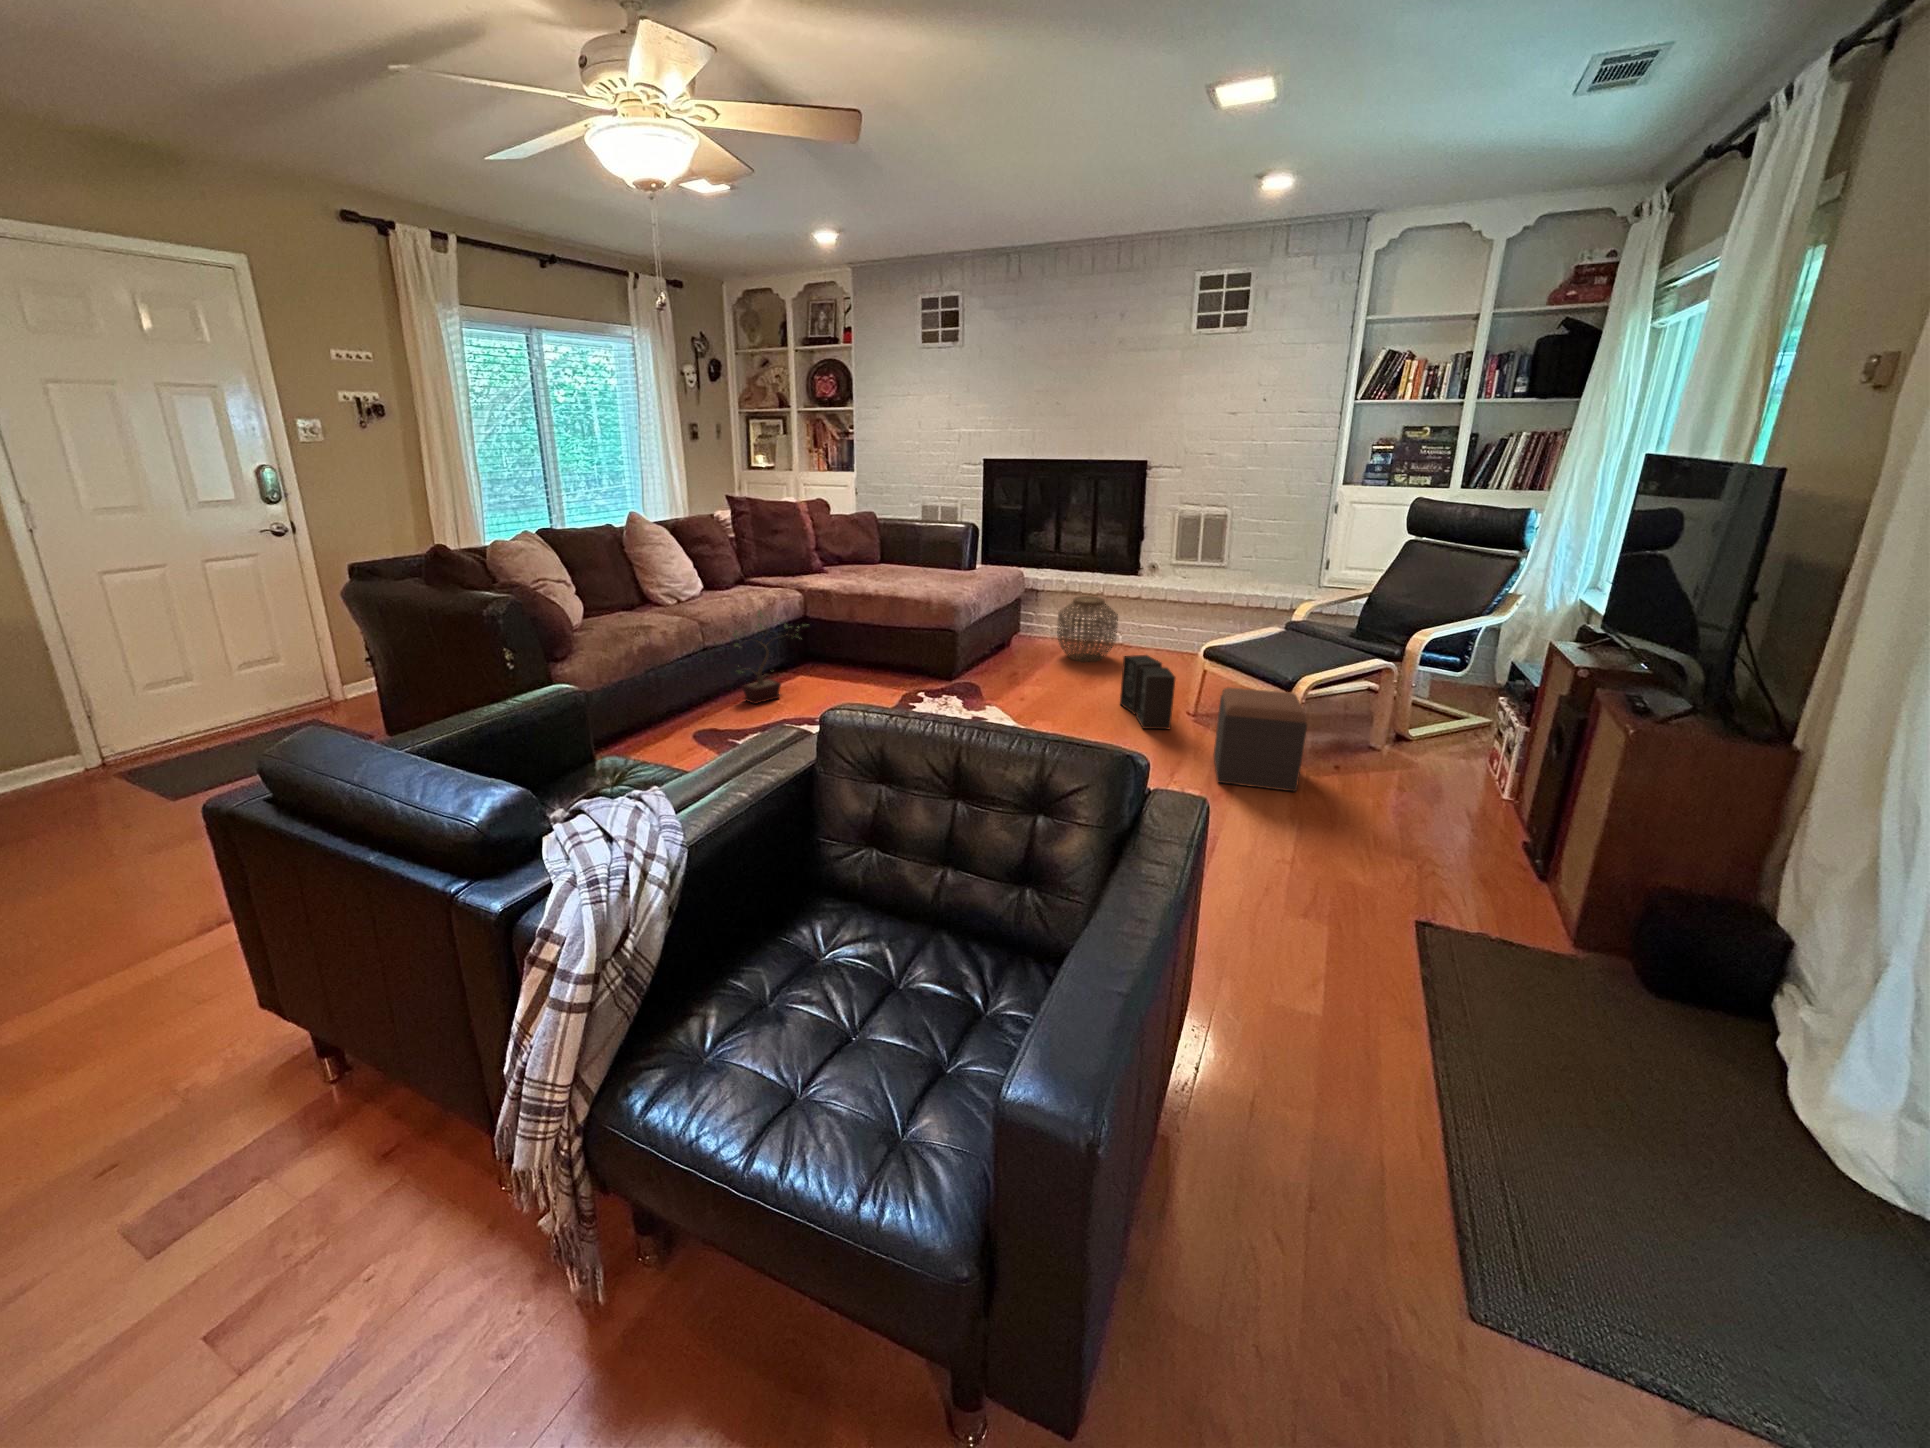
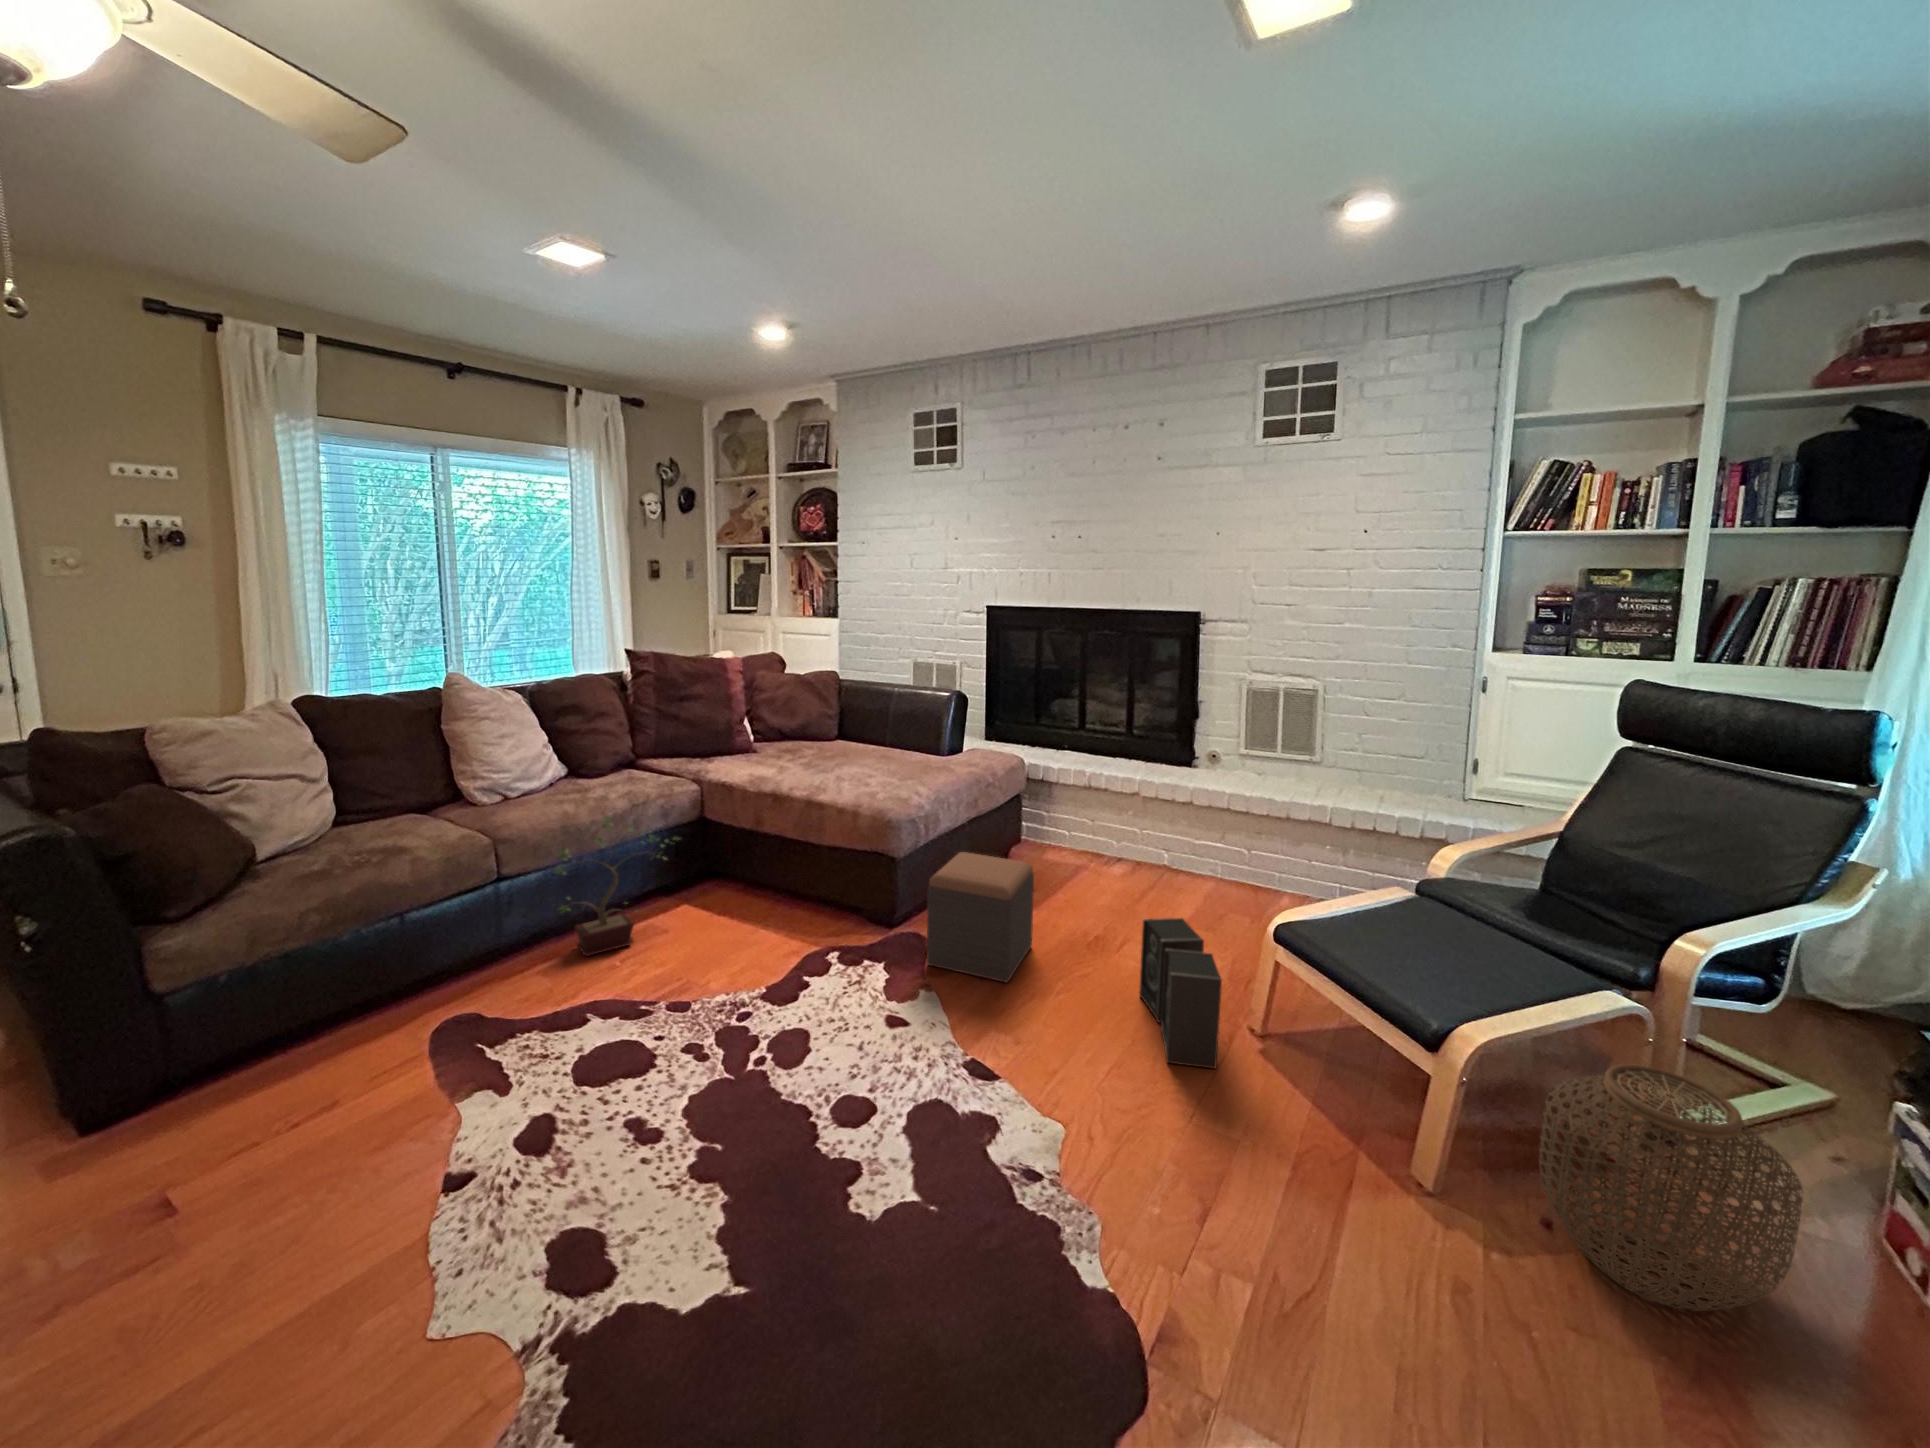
woven basket: present [1057,596,1118,662] -> present [1539,1064,1803,1311]
footstool: present [1214,687,1307,792] -> present [927,852,1034,982]

